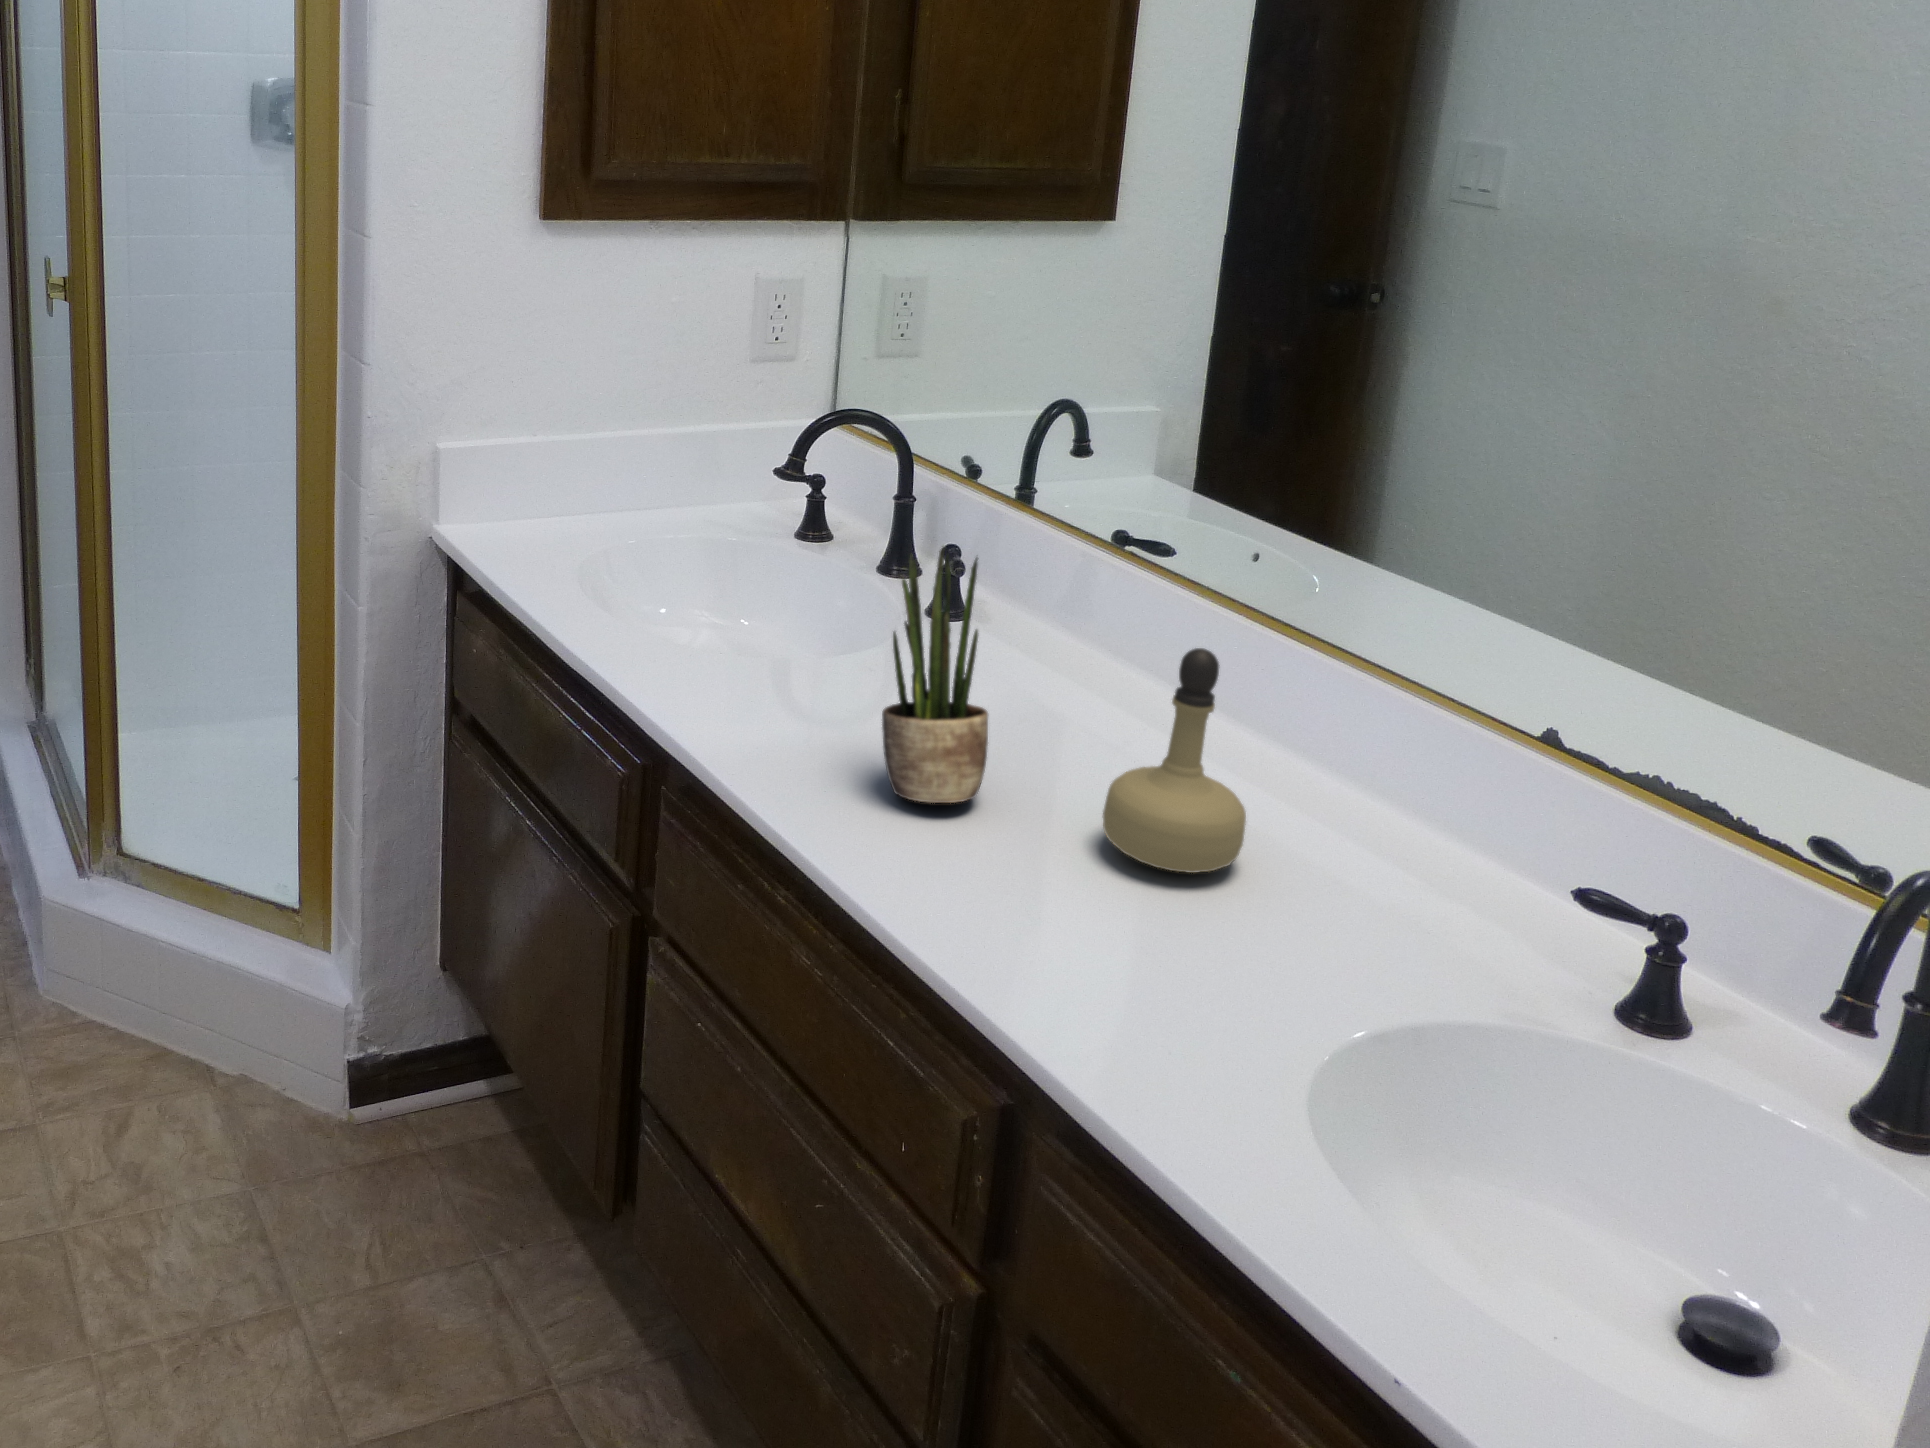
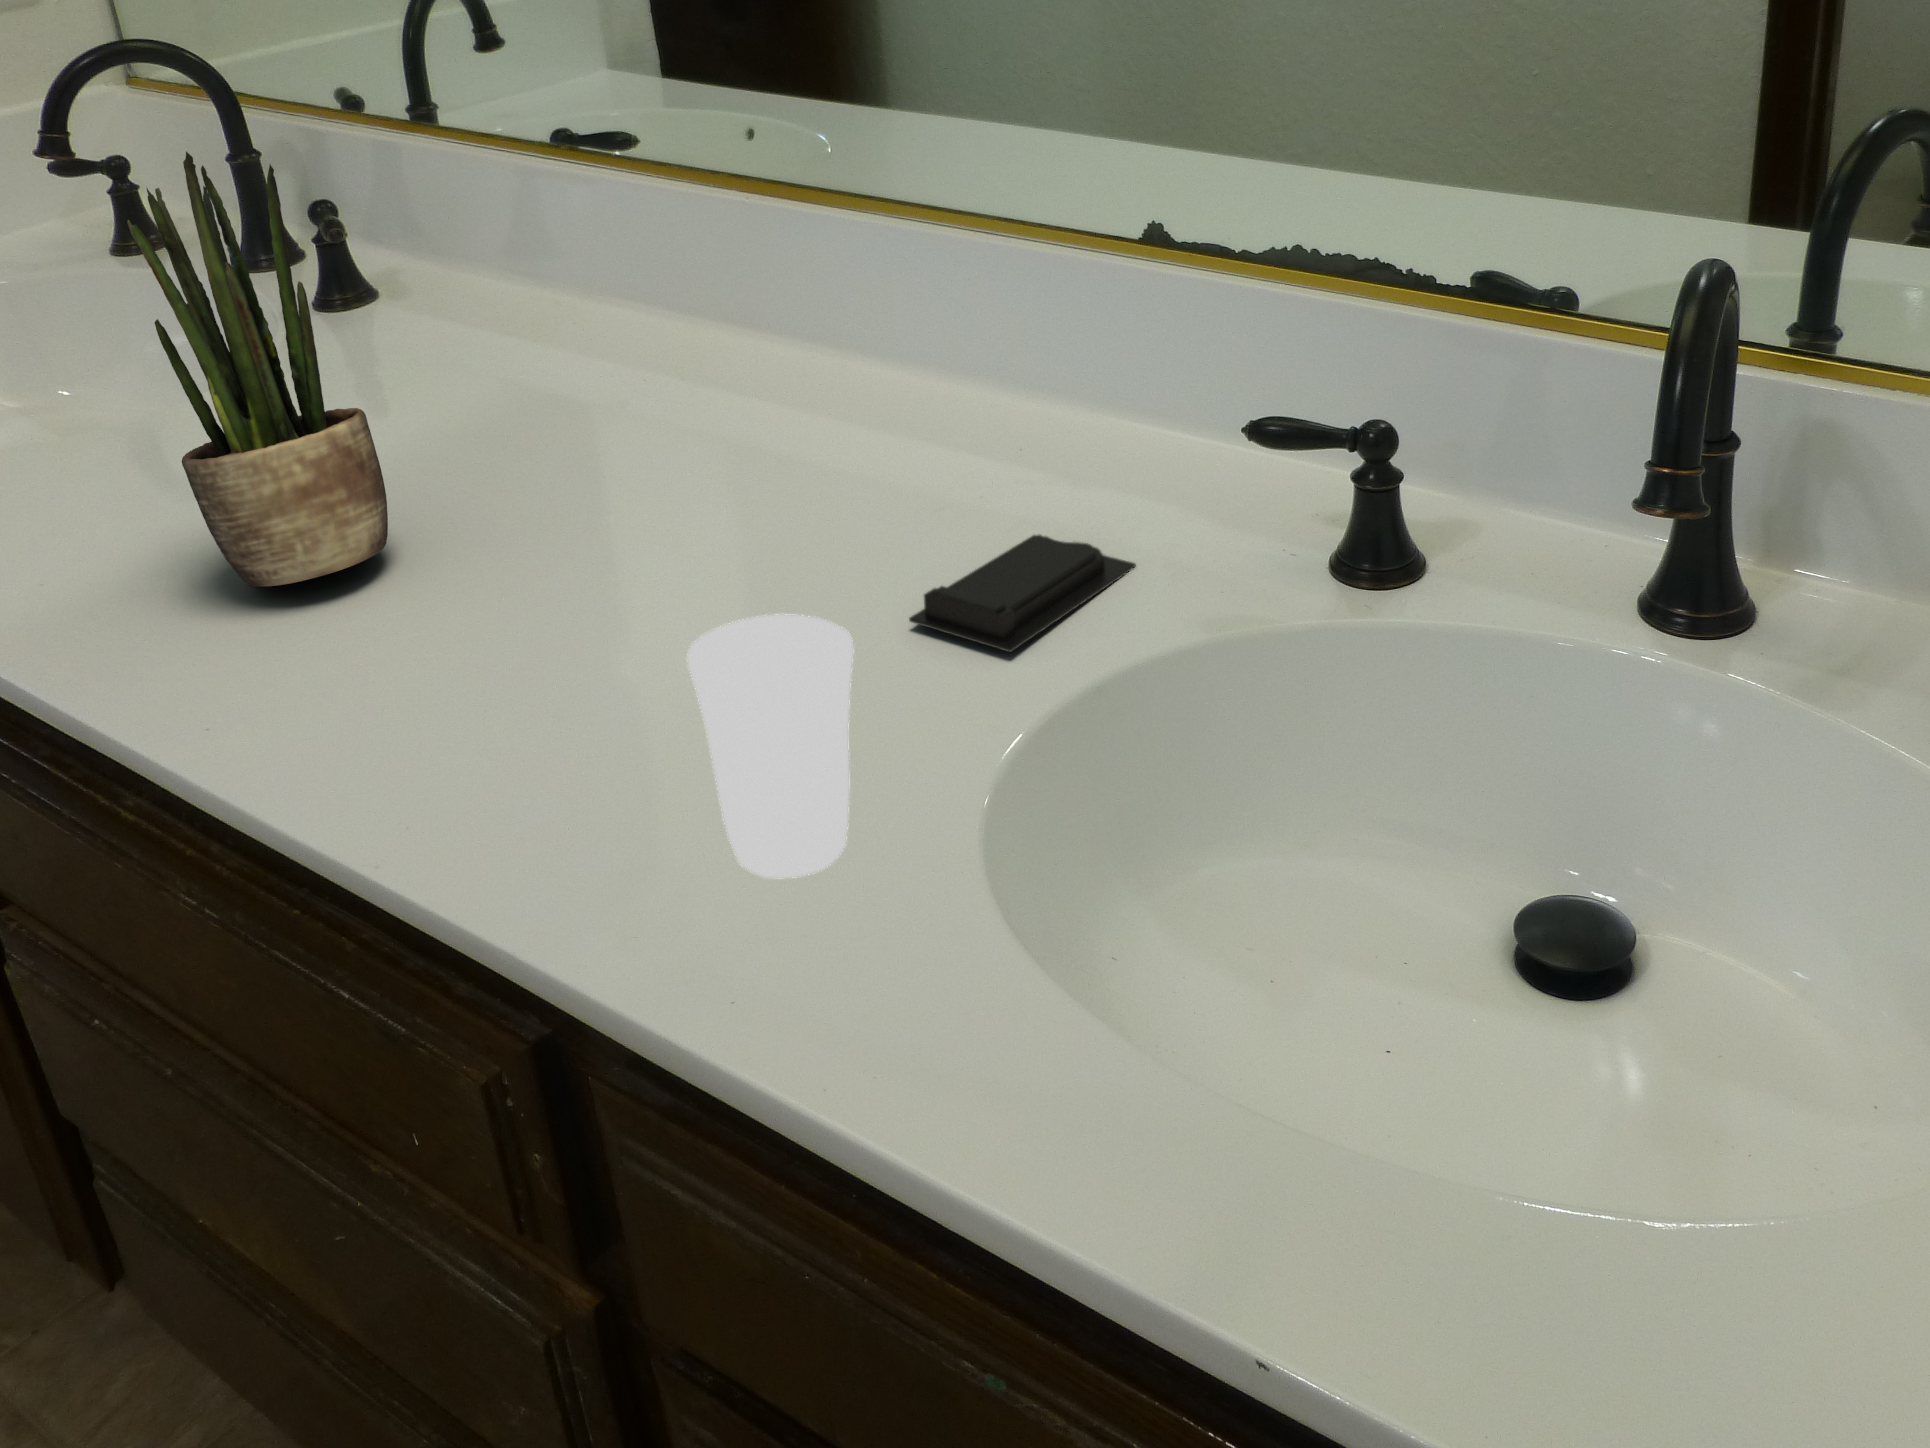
perfume bottle: present [1103,648,1246,873] -> none [577,216,796,572]
cup: none [1171,909,1274,1067] -> present [687,614,853,878]
soap bar: none [1301,918,1469,987] -> present [909,534,1136,652]

